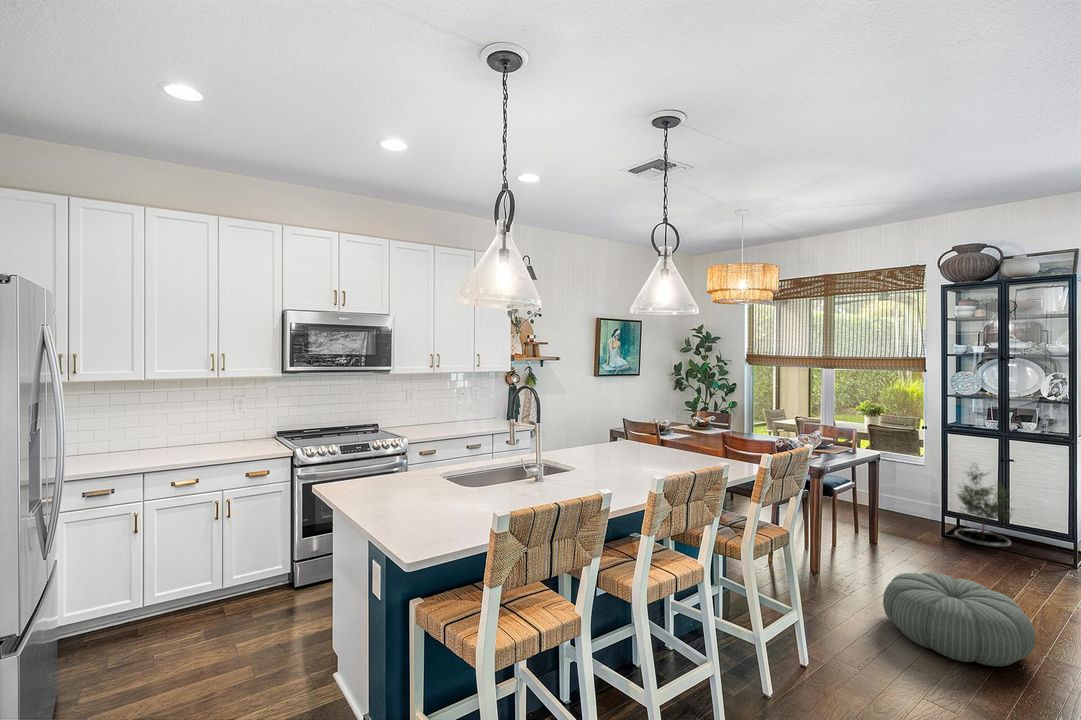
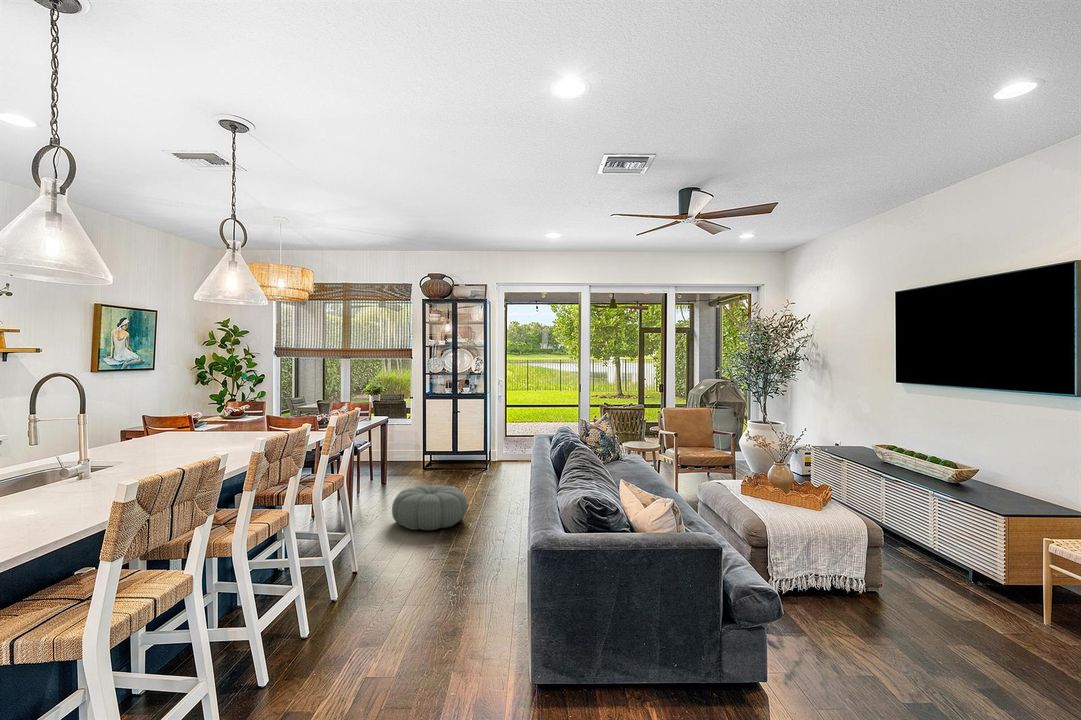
potted tree: present [955,464,1012,547] -> none [430,420,462,474]

